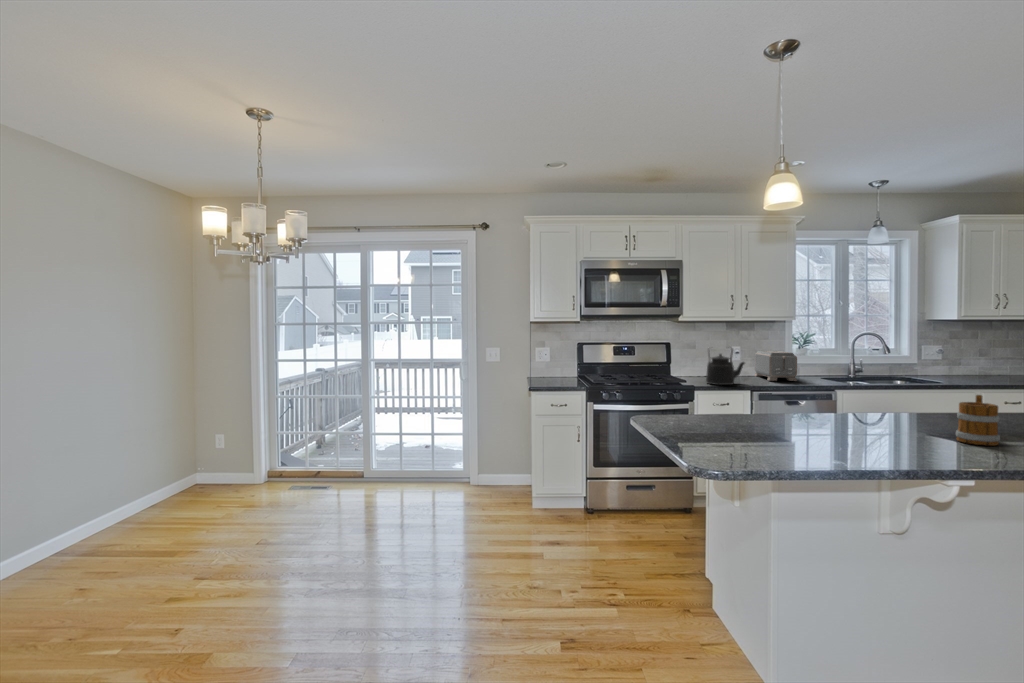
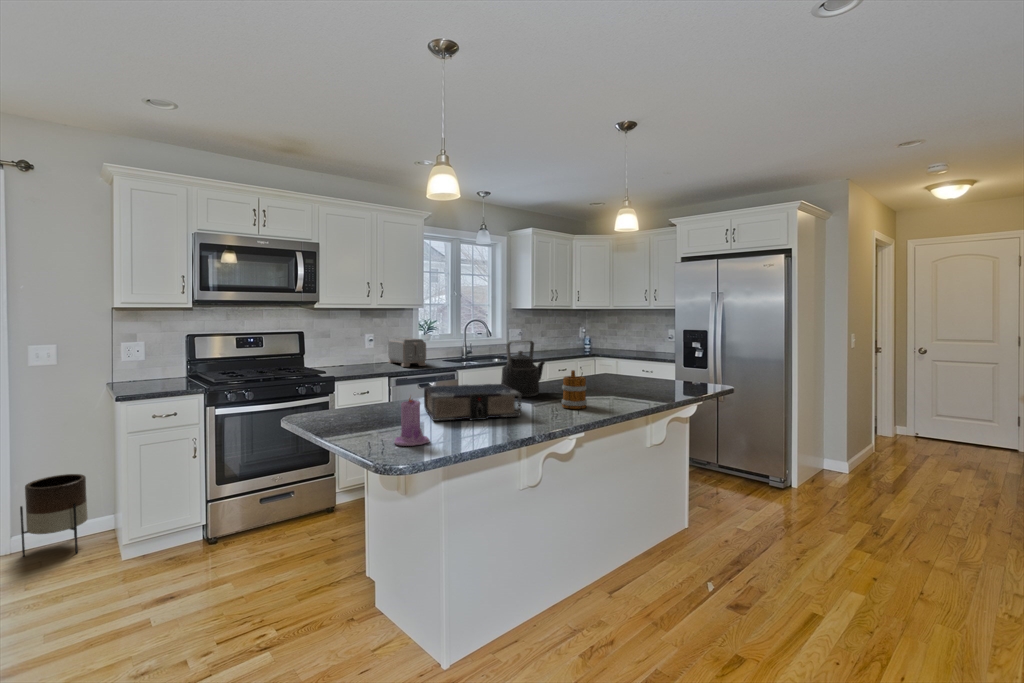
kettle: present [706,348,745,385] -> present [501,341,545,397]
book: none [766,398,884,442] -> present [424,384,522,421]
candle: none [716,402,753,452] -> present [394,397,430,446]
planter: none [481,439,515,496] -> present [20,474,88,557]

